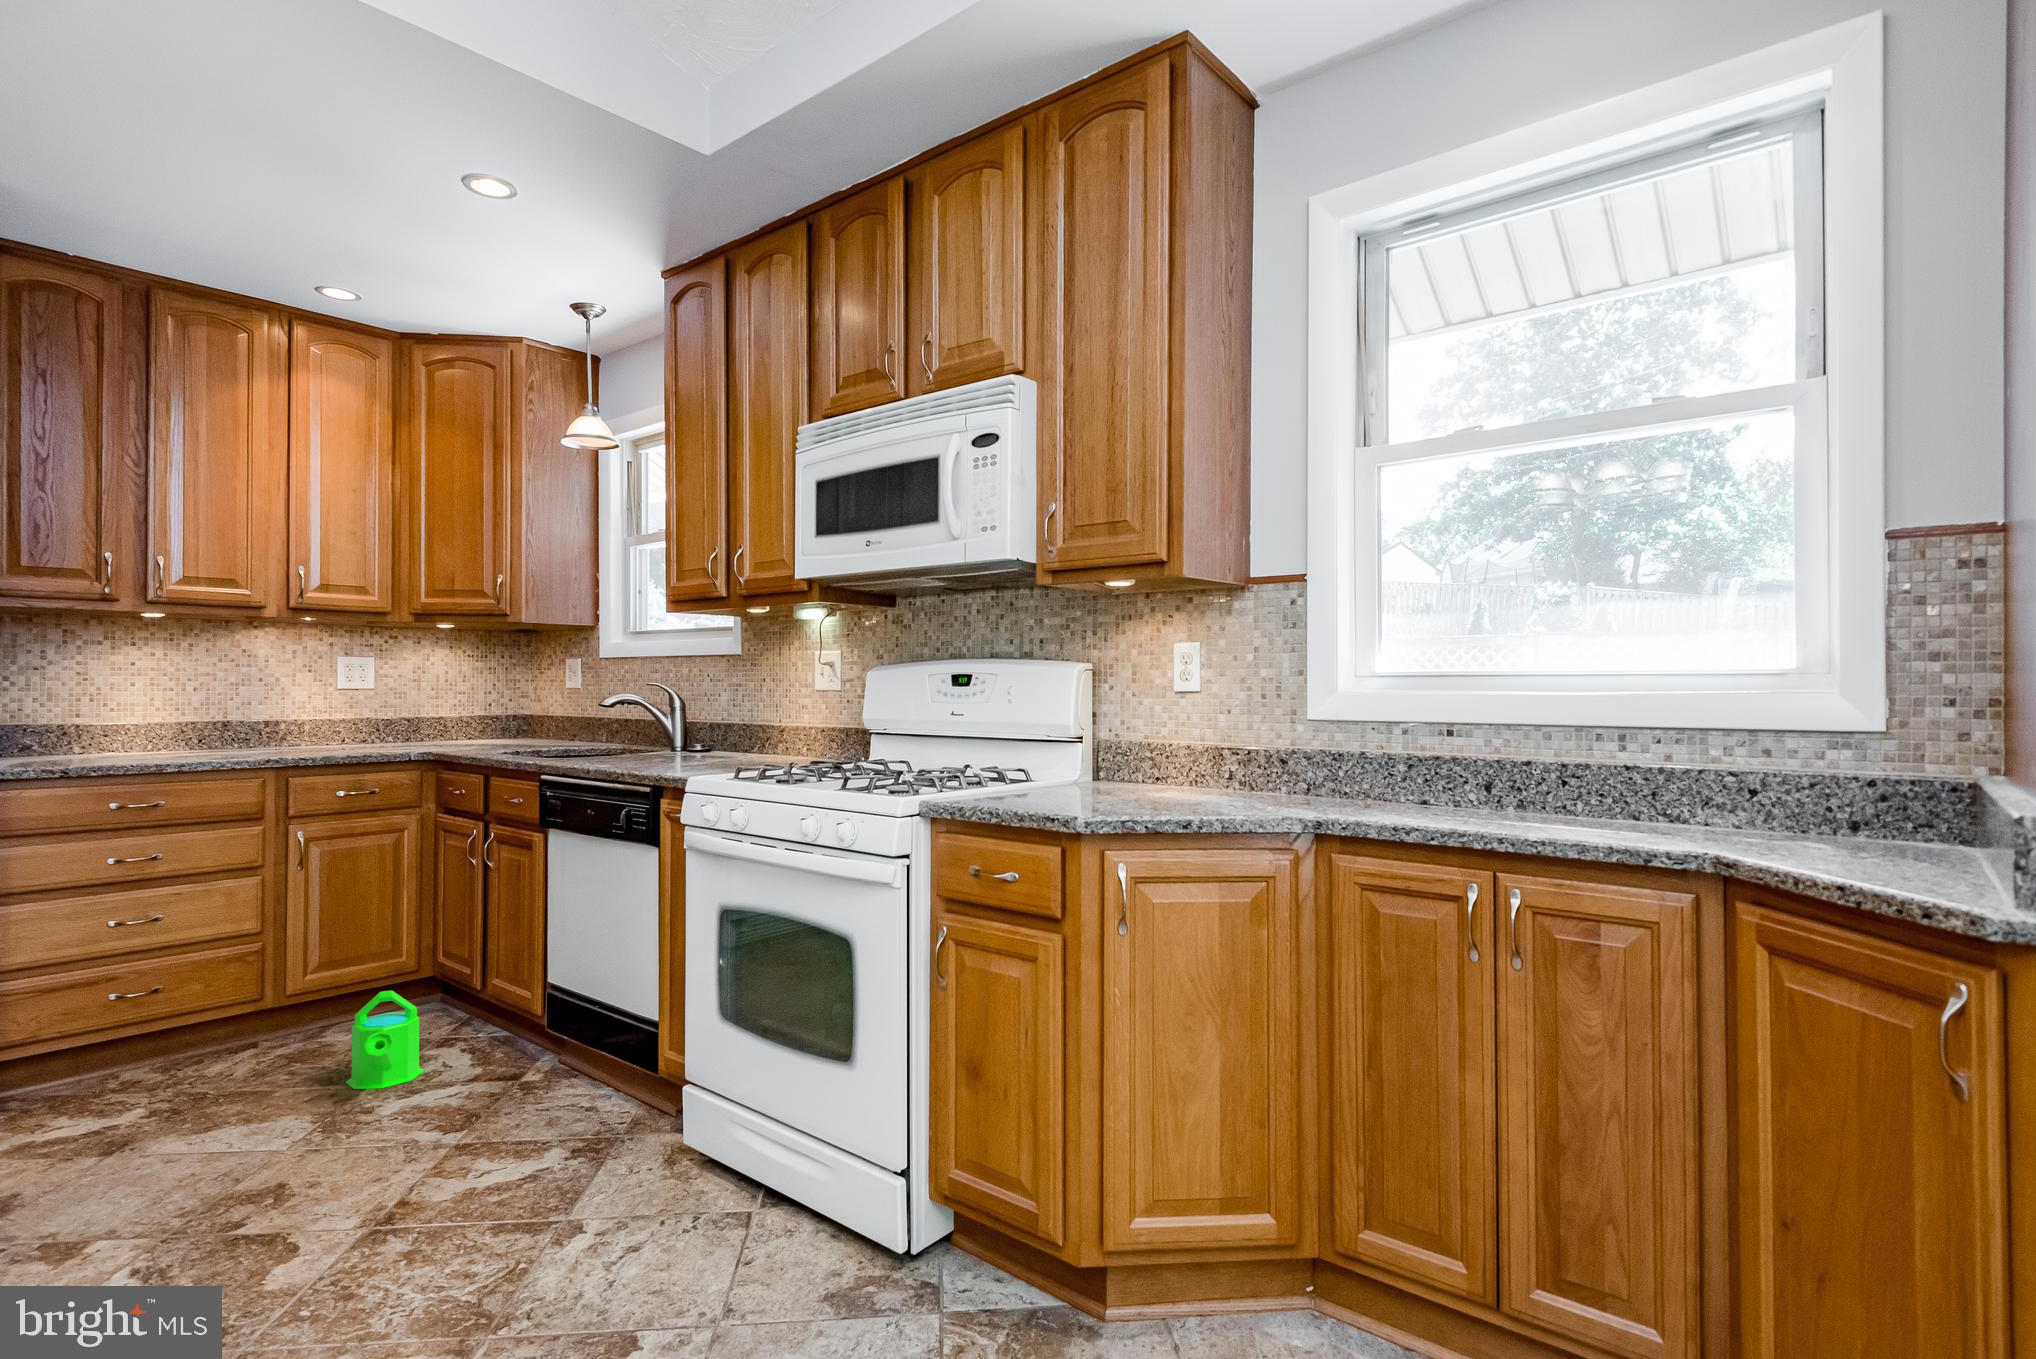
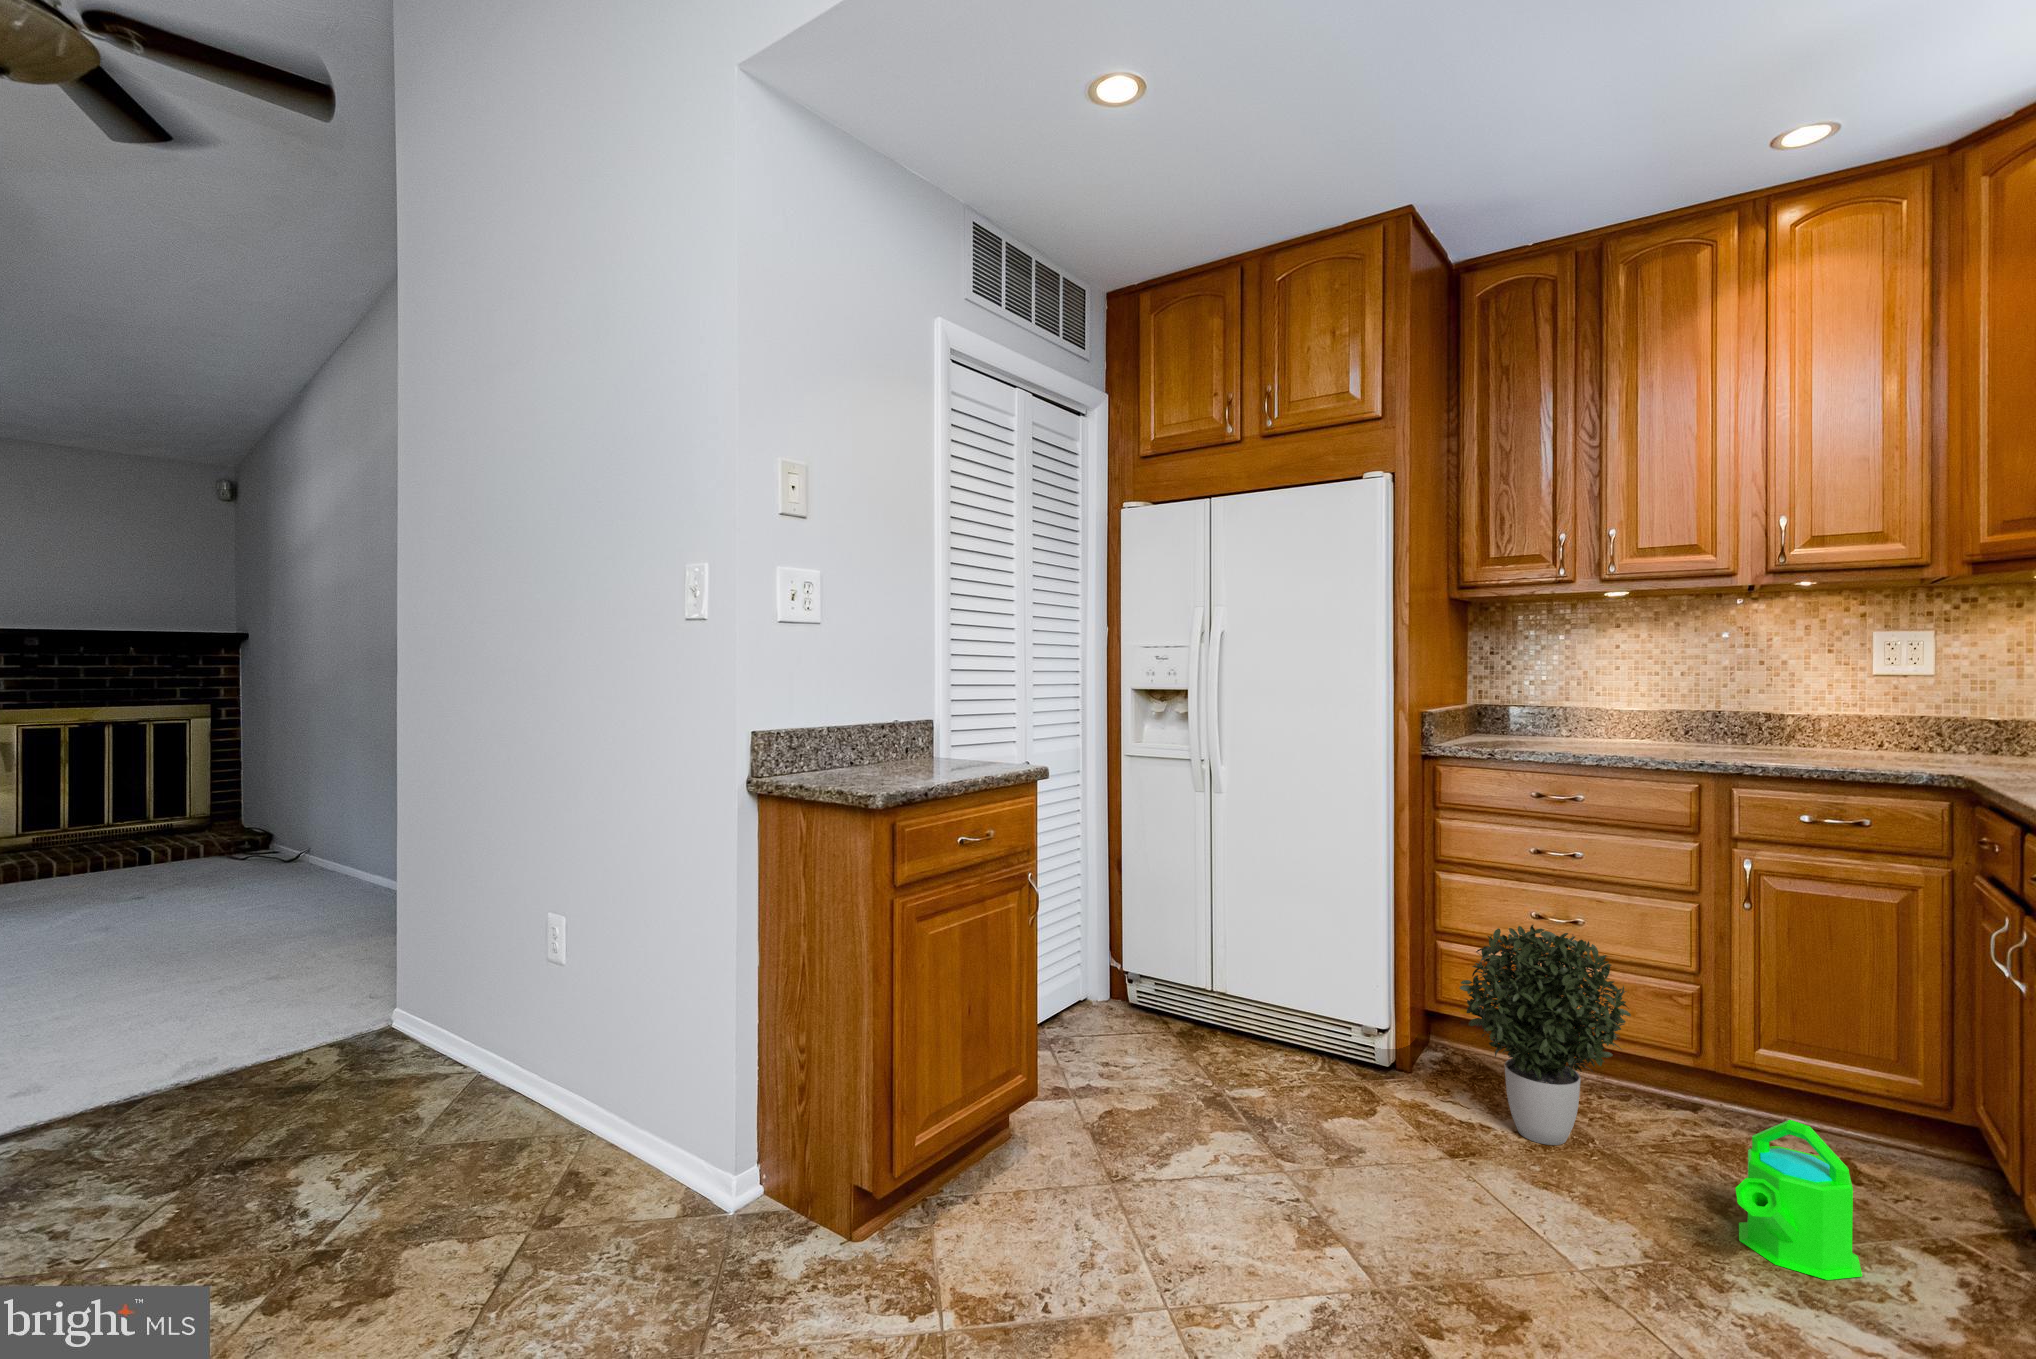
potted plant: none [84,918,247,1114] -> present [1460,925,1631,1145]

